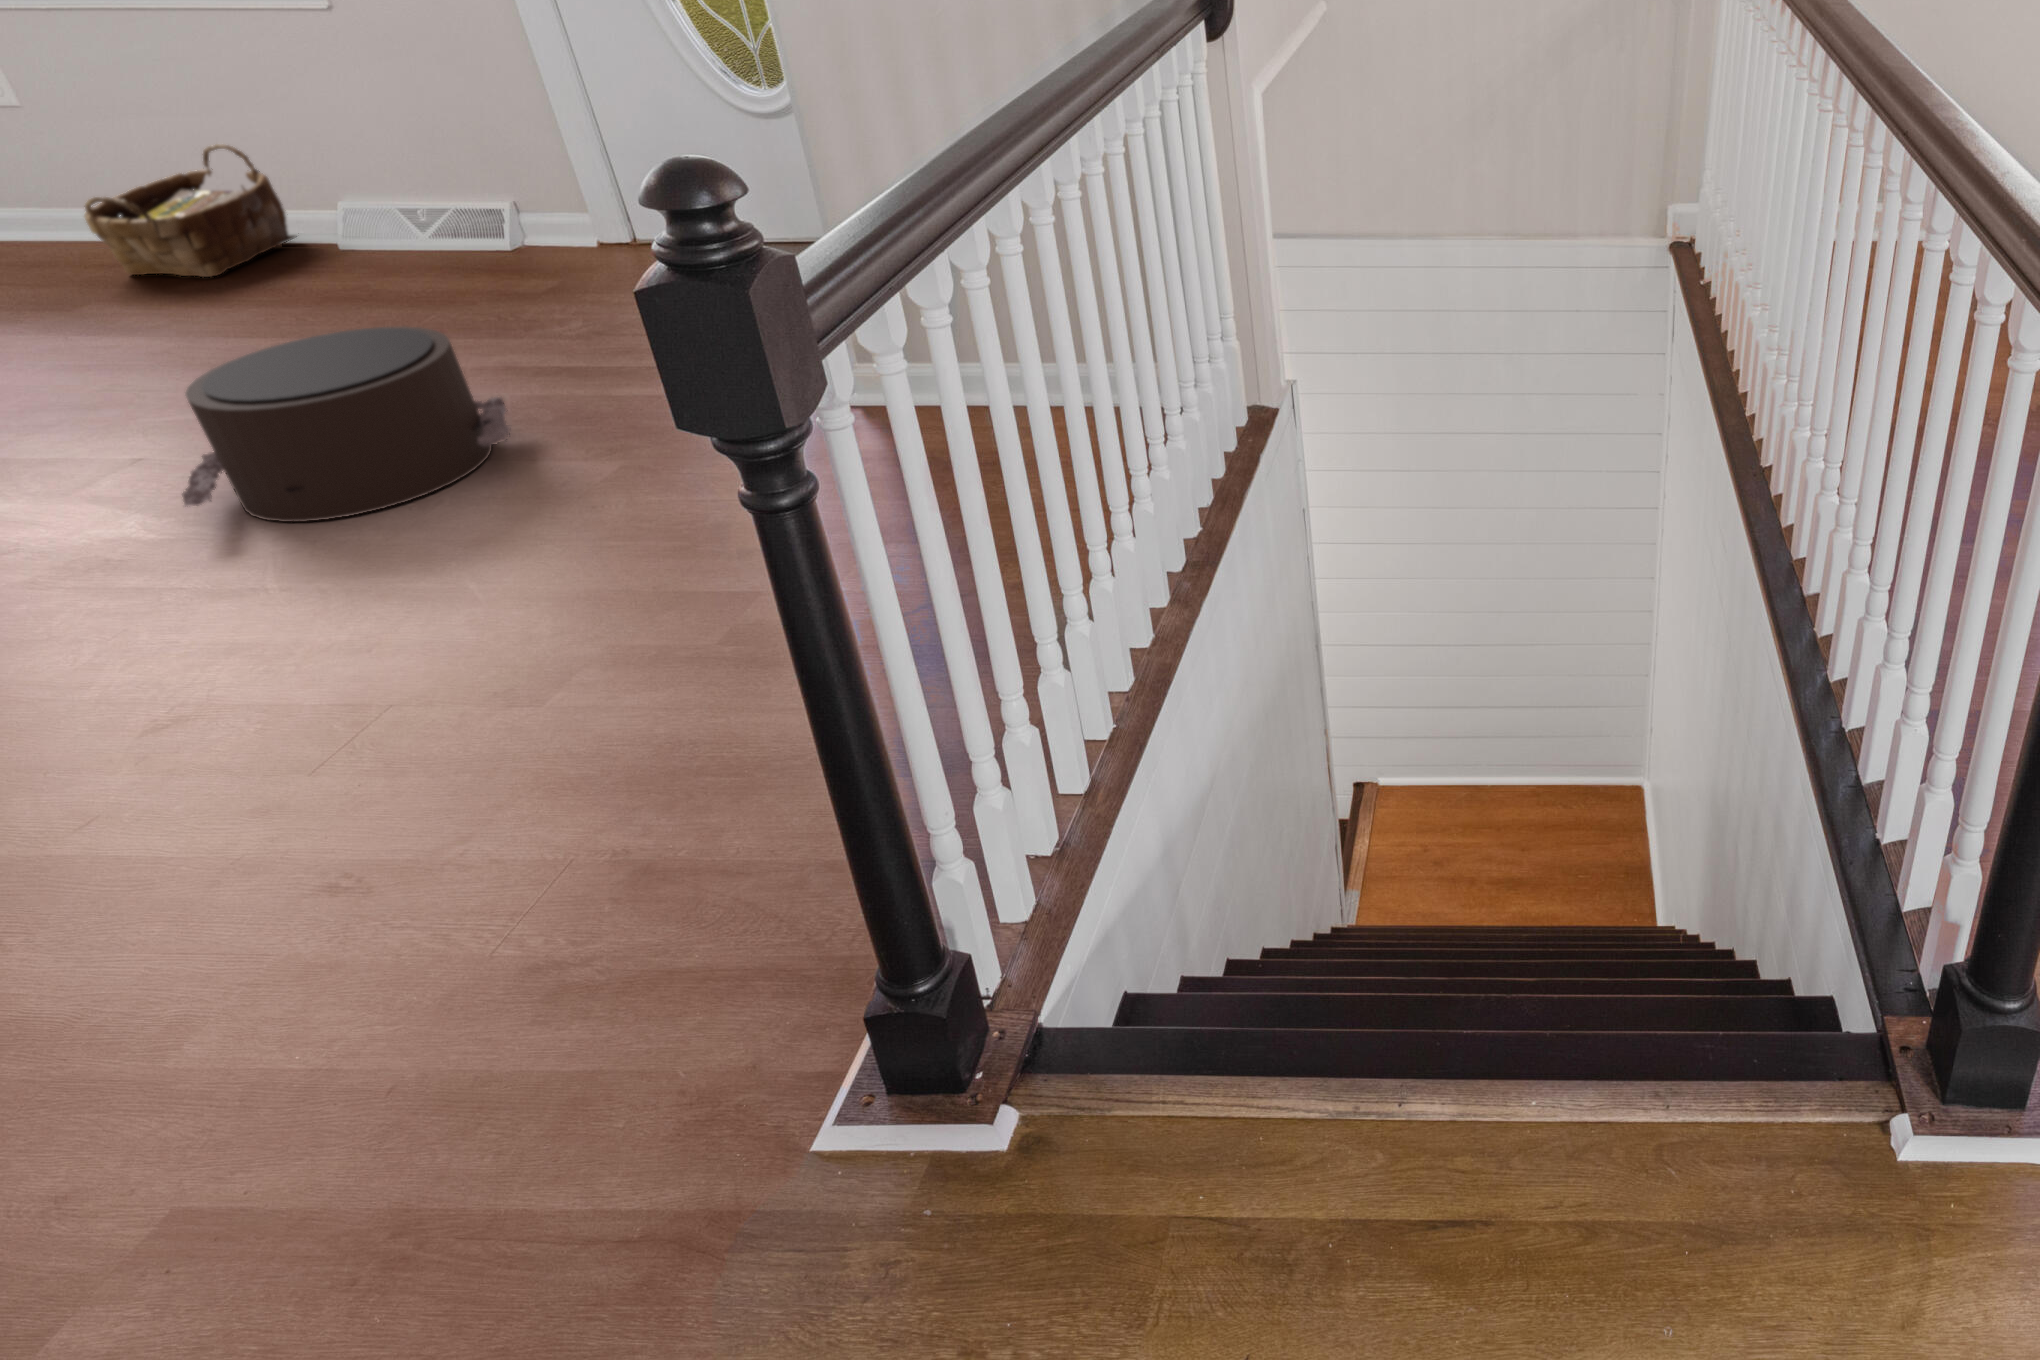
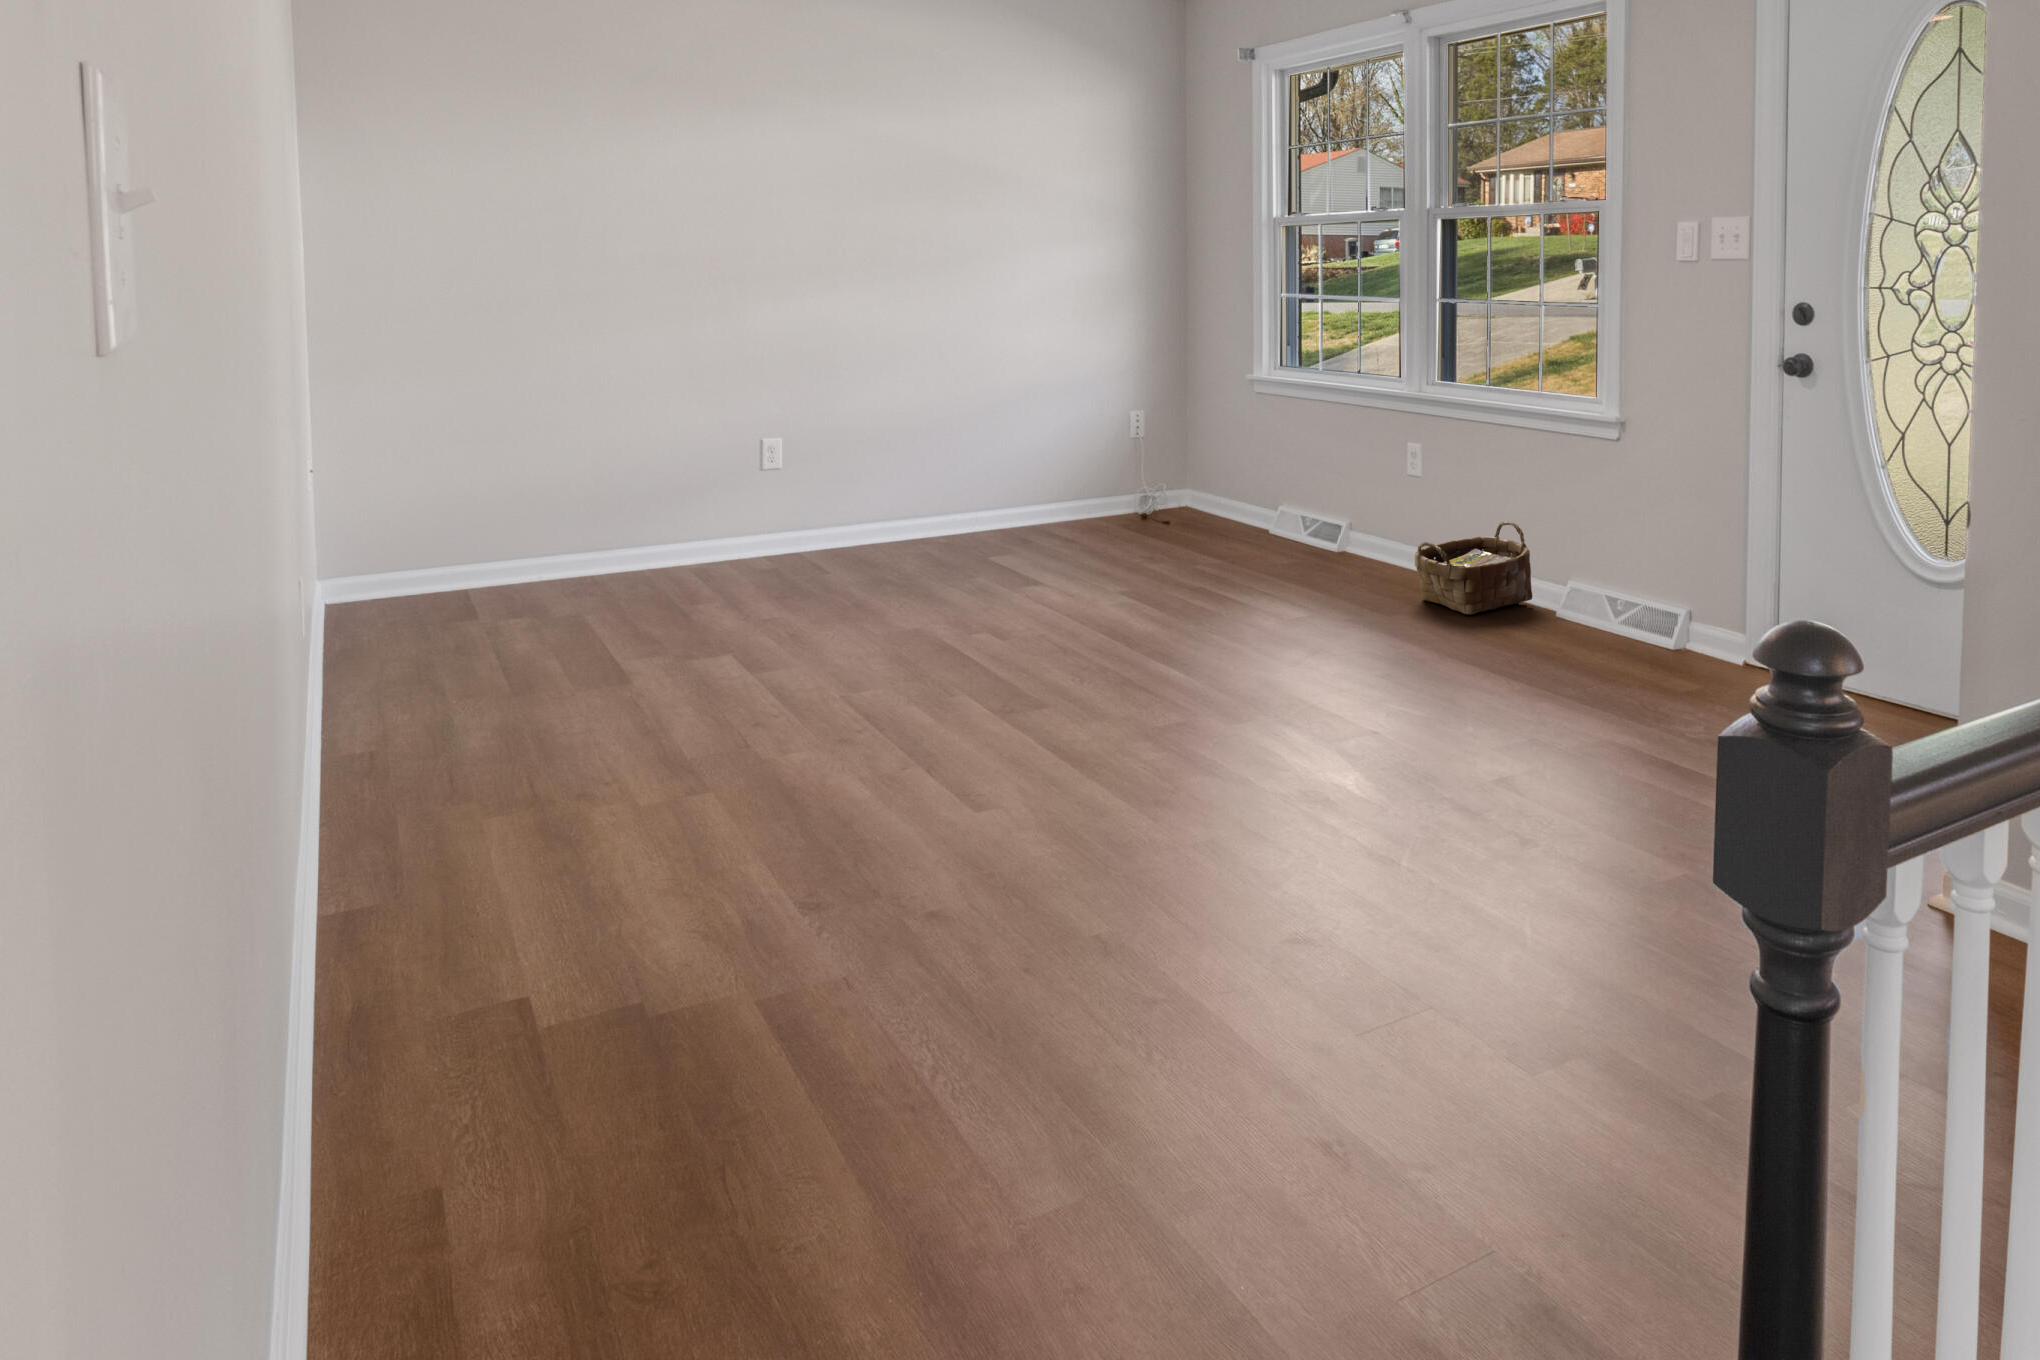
pouf: present [182,326,510,522] -> none [1374,679,1615,838]

